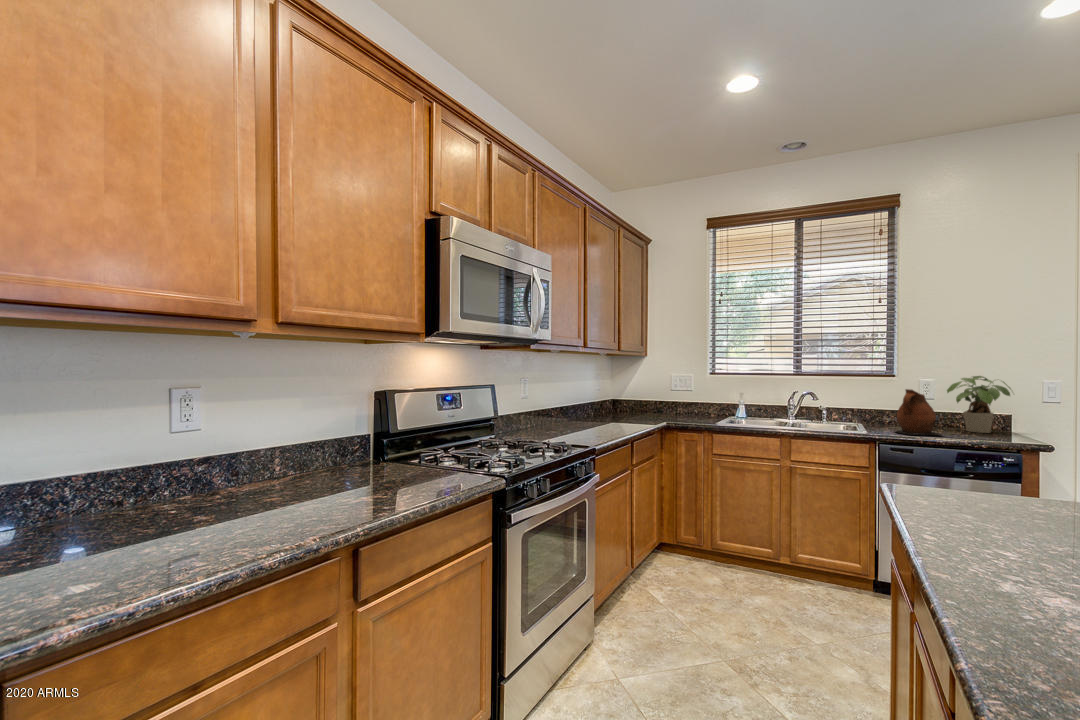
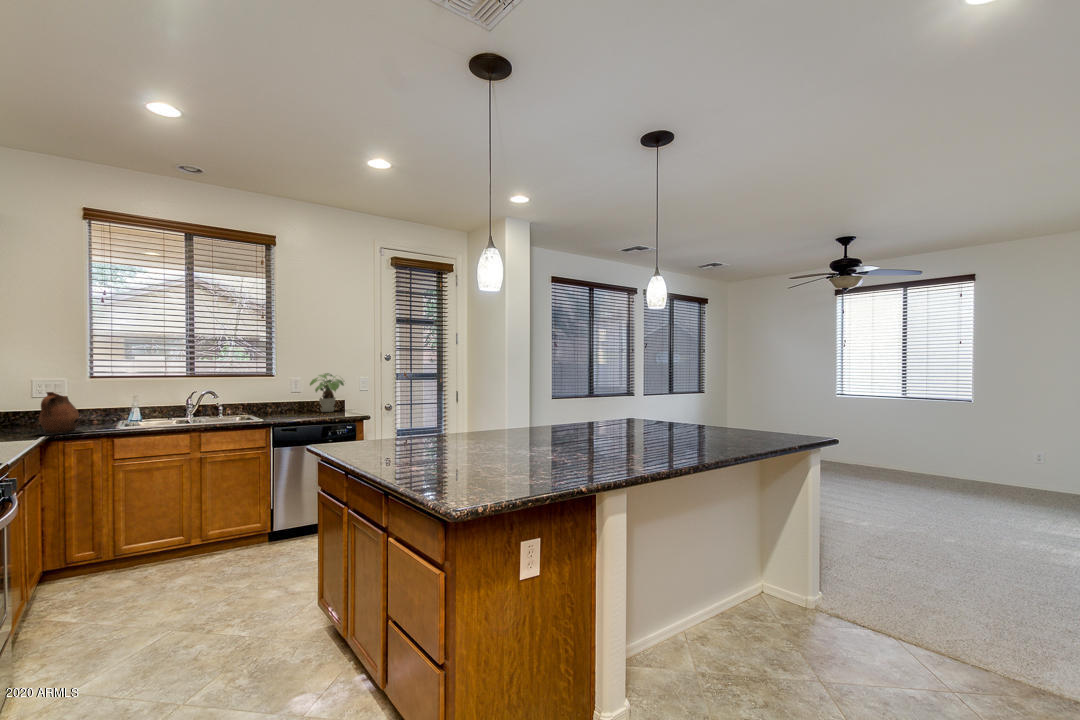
ceramic pitcher: present [896,389,942,435] -> present [37,392,83,435]

